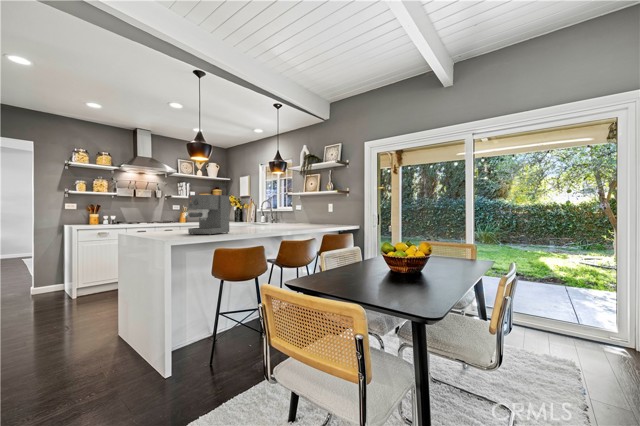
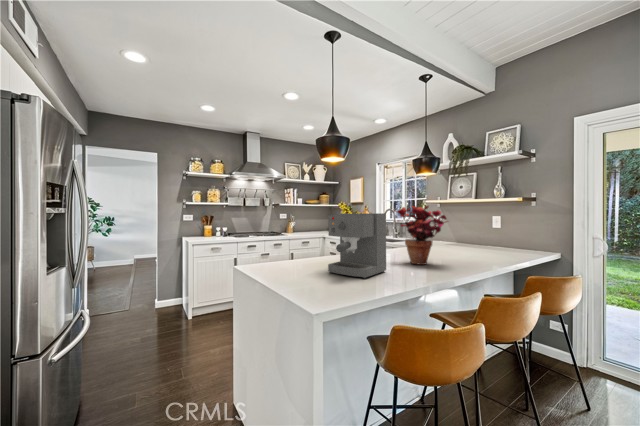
potted plant: none [242,193,276,231] -> present [394,206,446,265]

